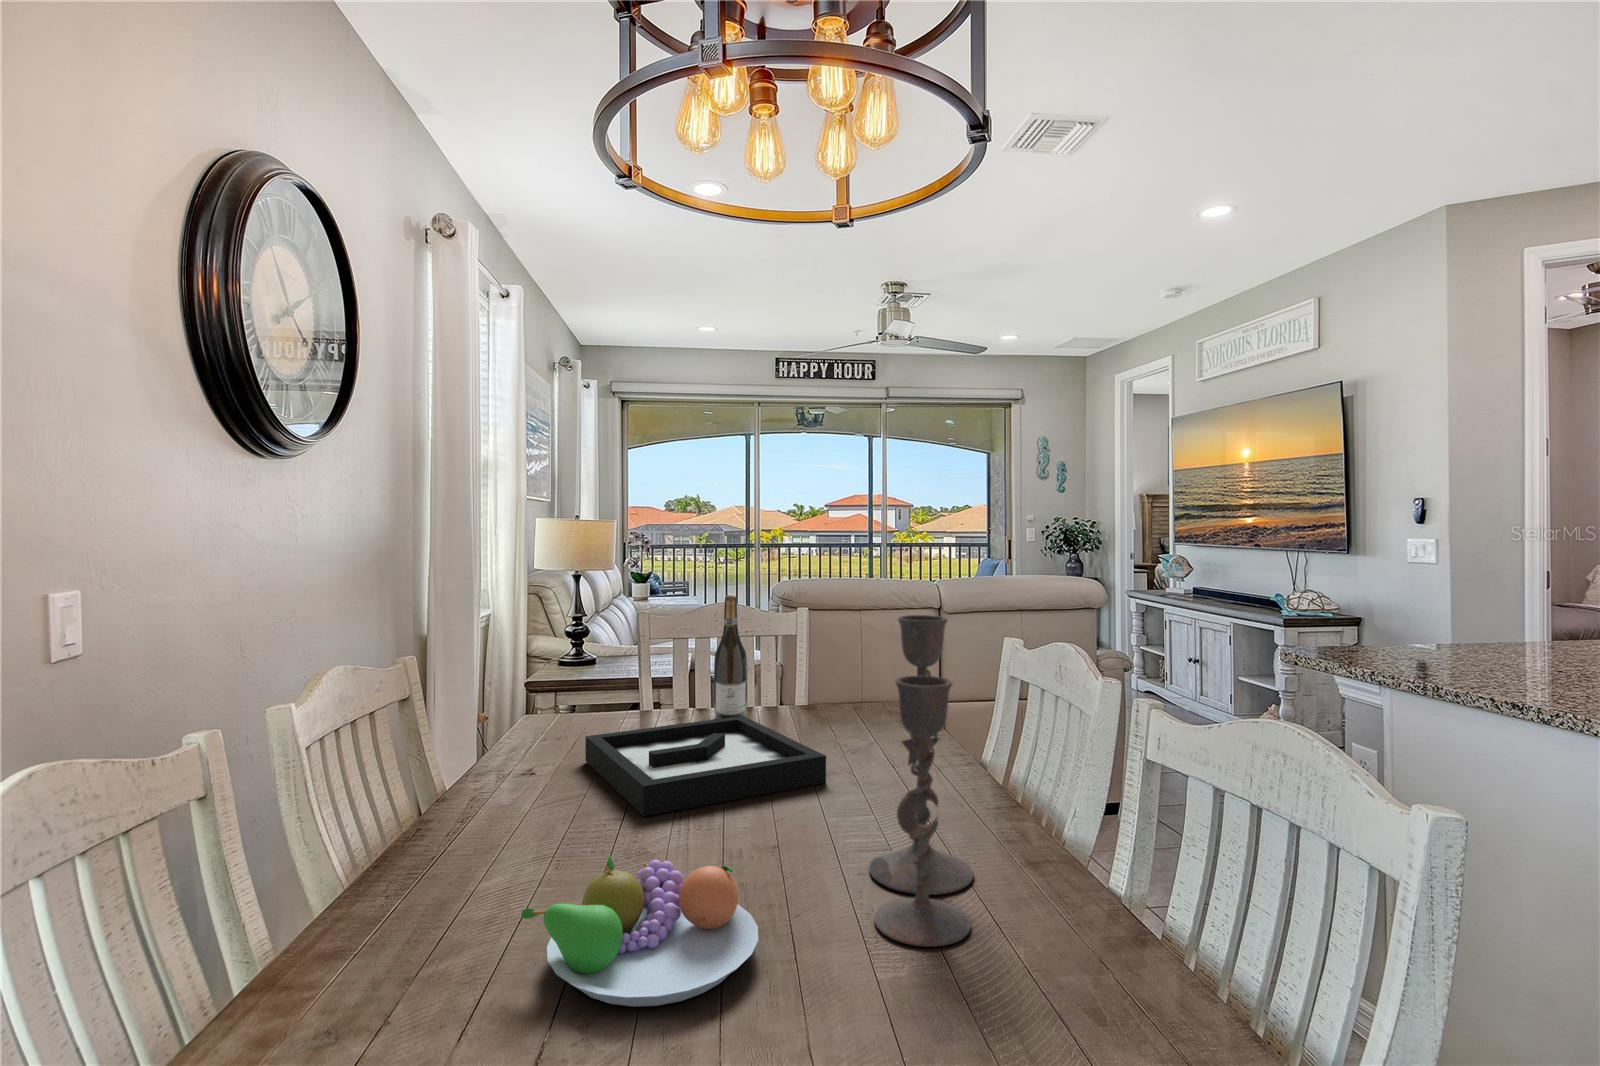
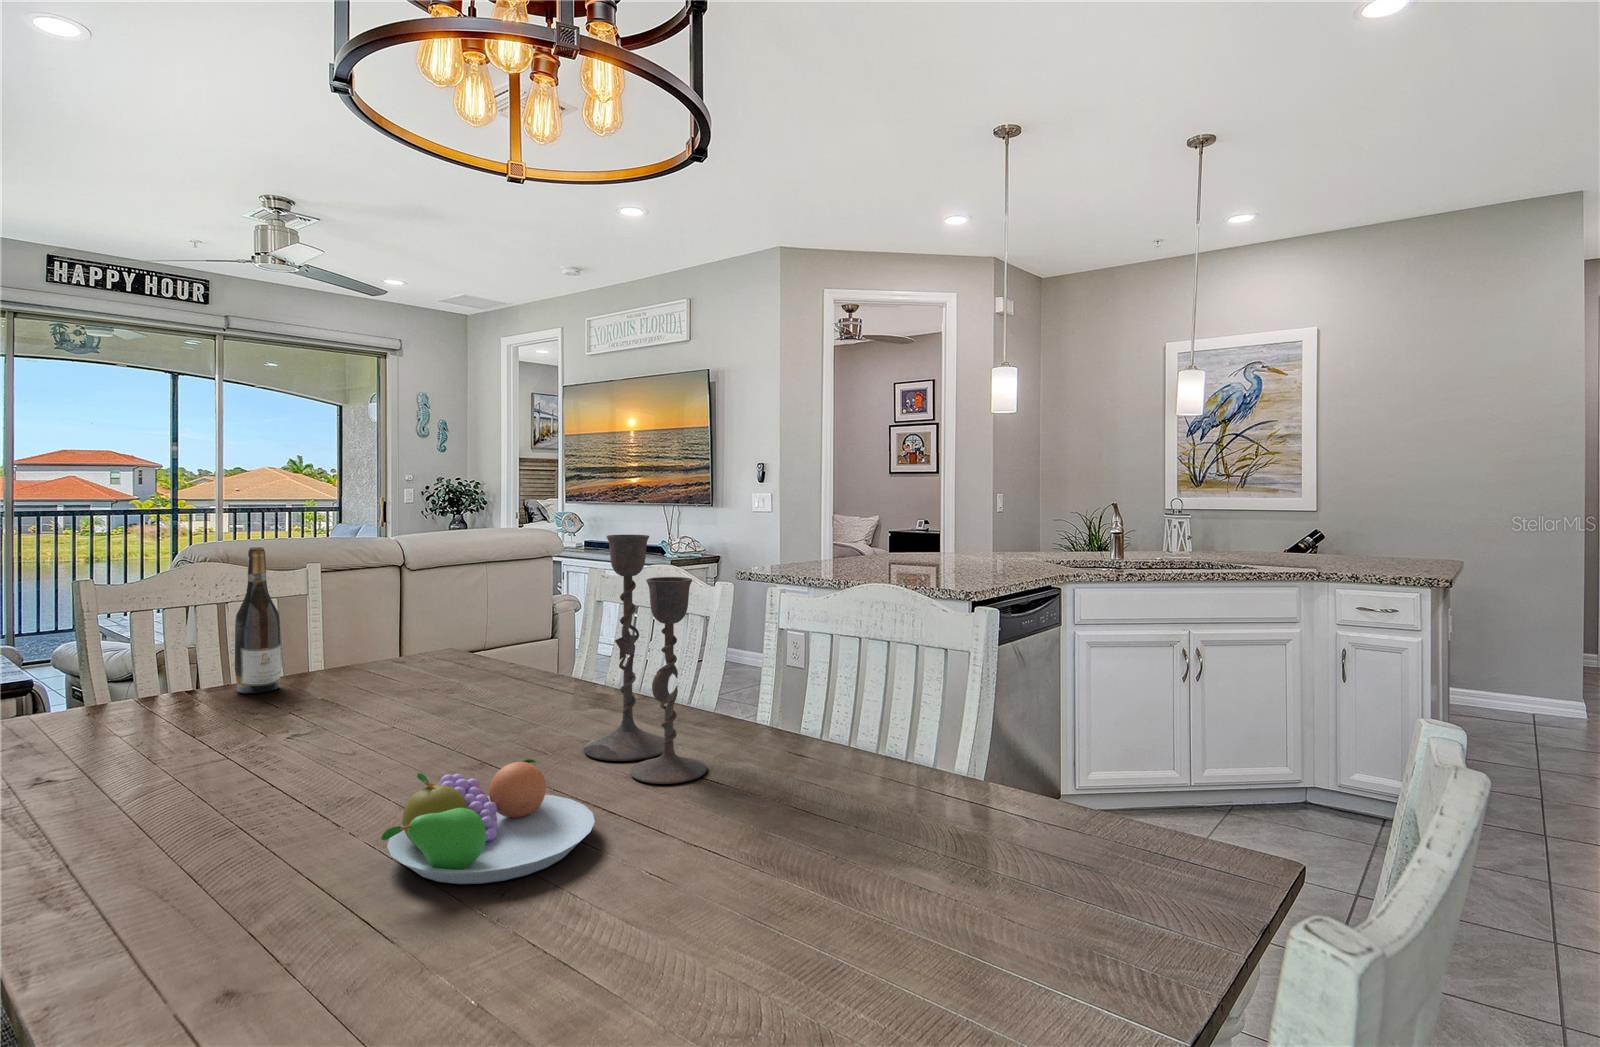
decorative tray: present [585,716,826,817] -> none [123,677,459,777]

